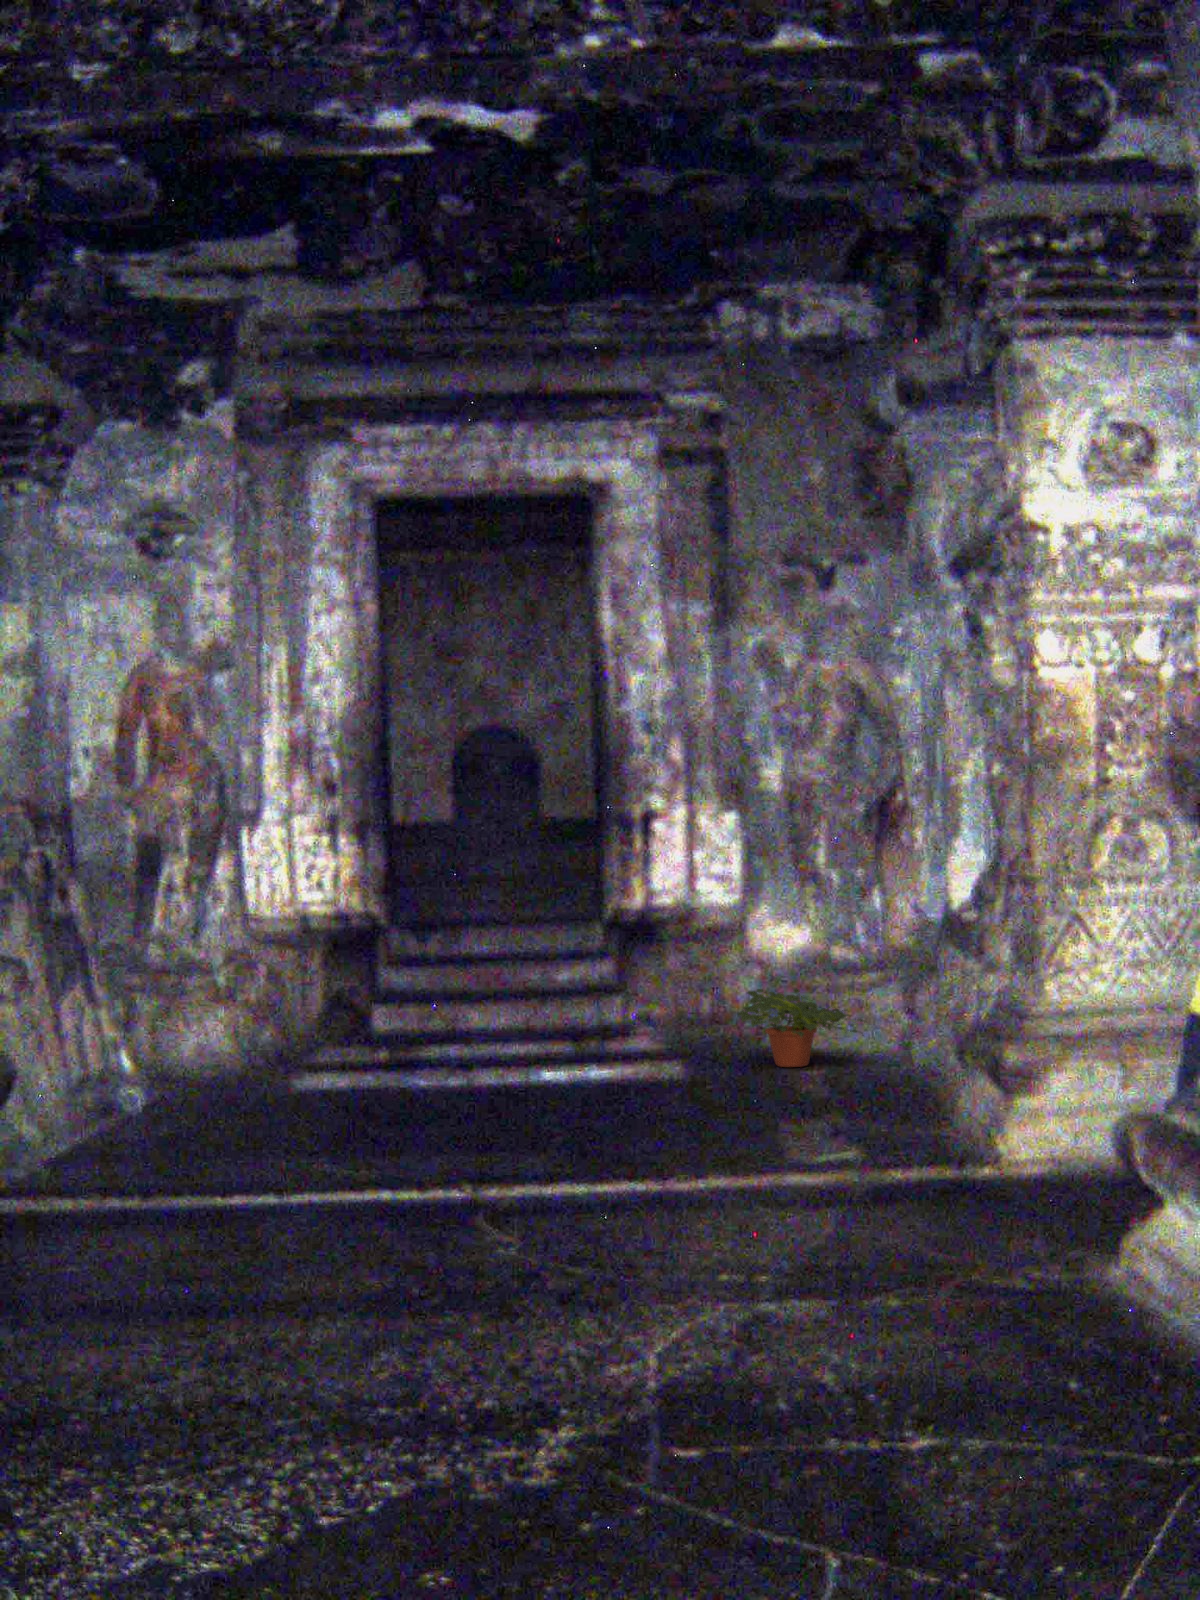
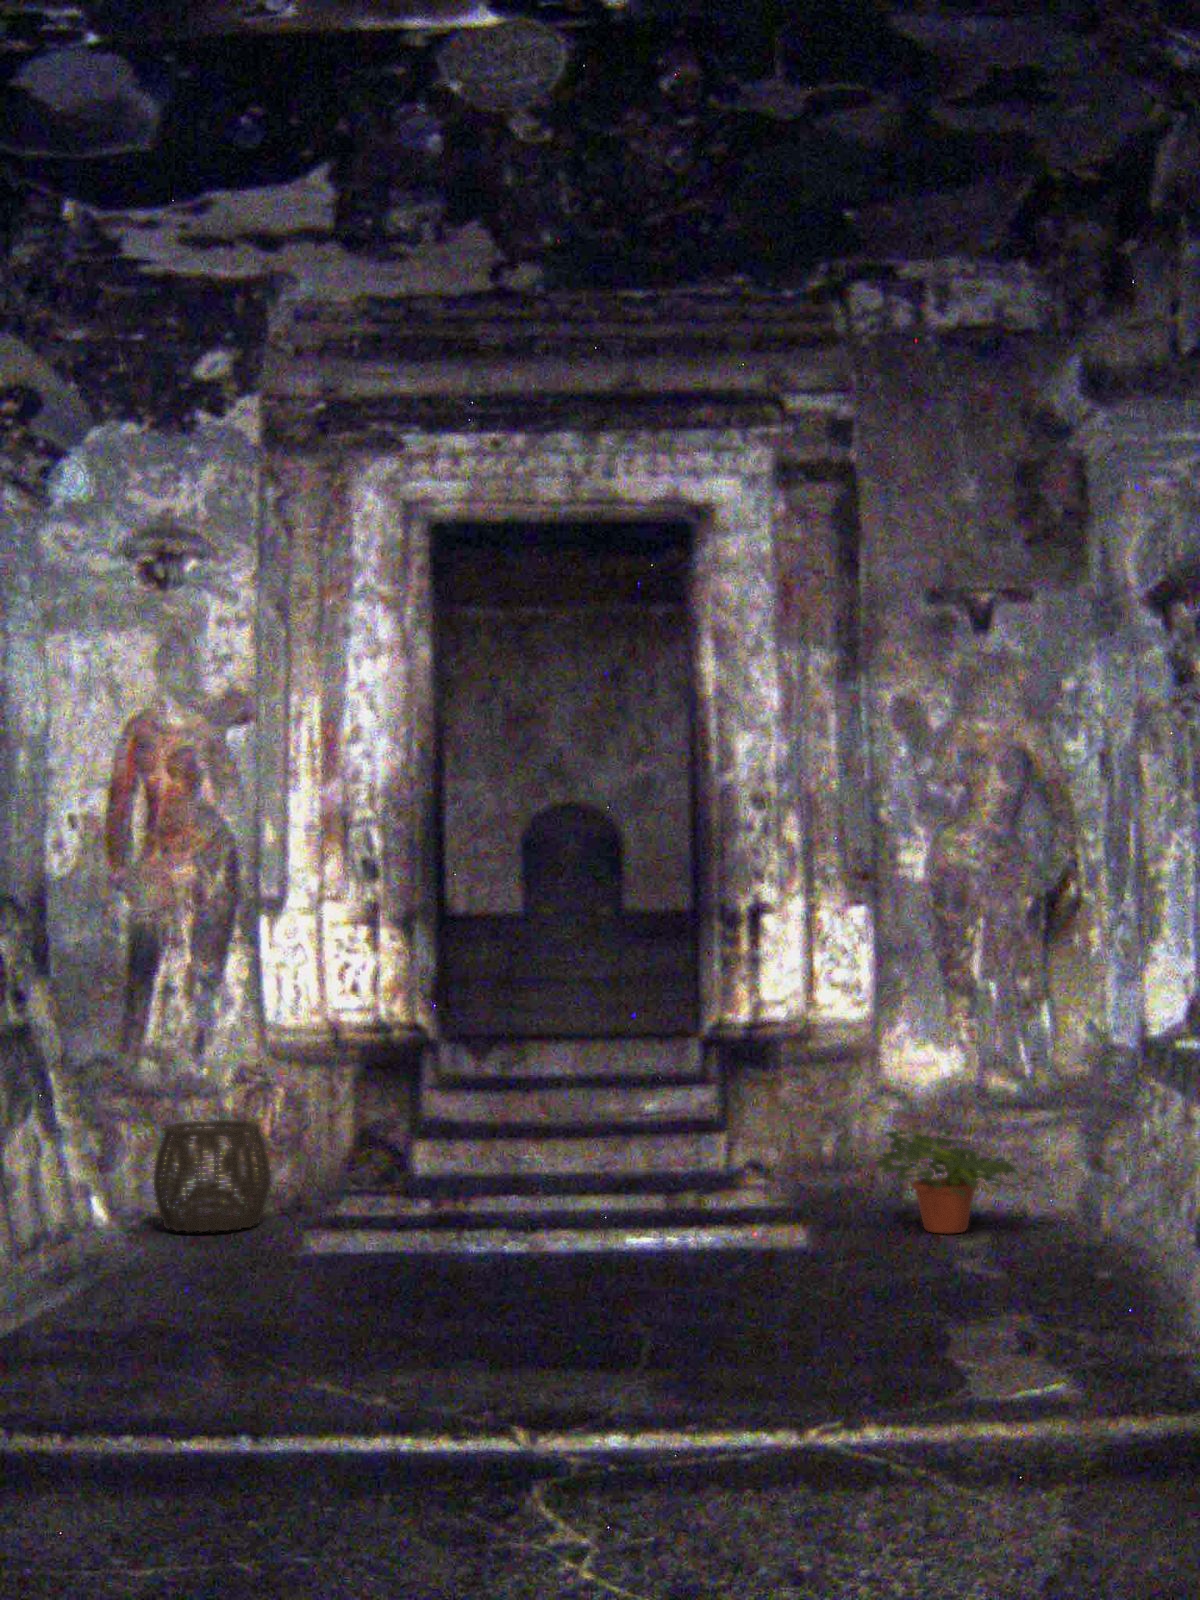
woven basket: none [164,991,259,1078] -> present [153,1120,271,1232]

